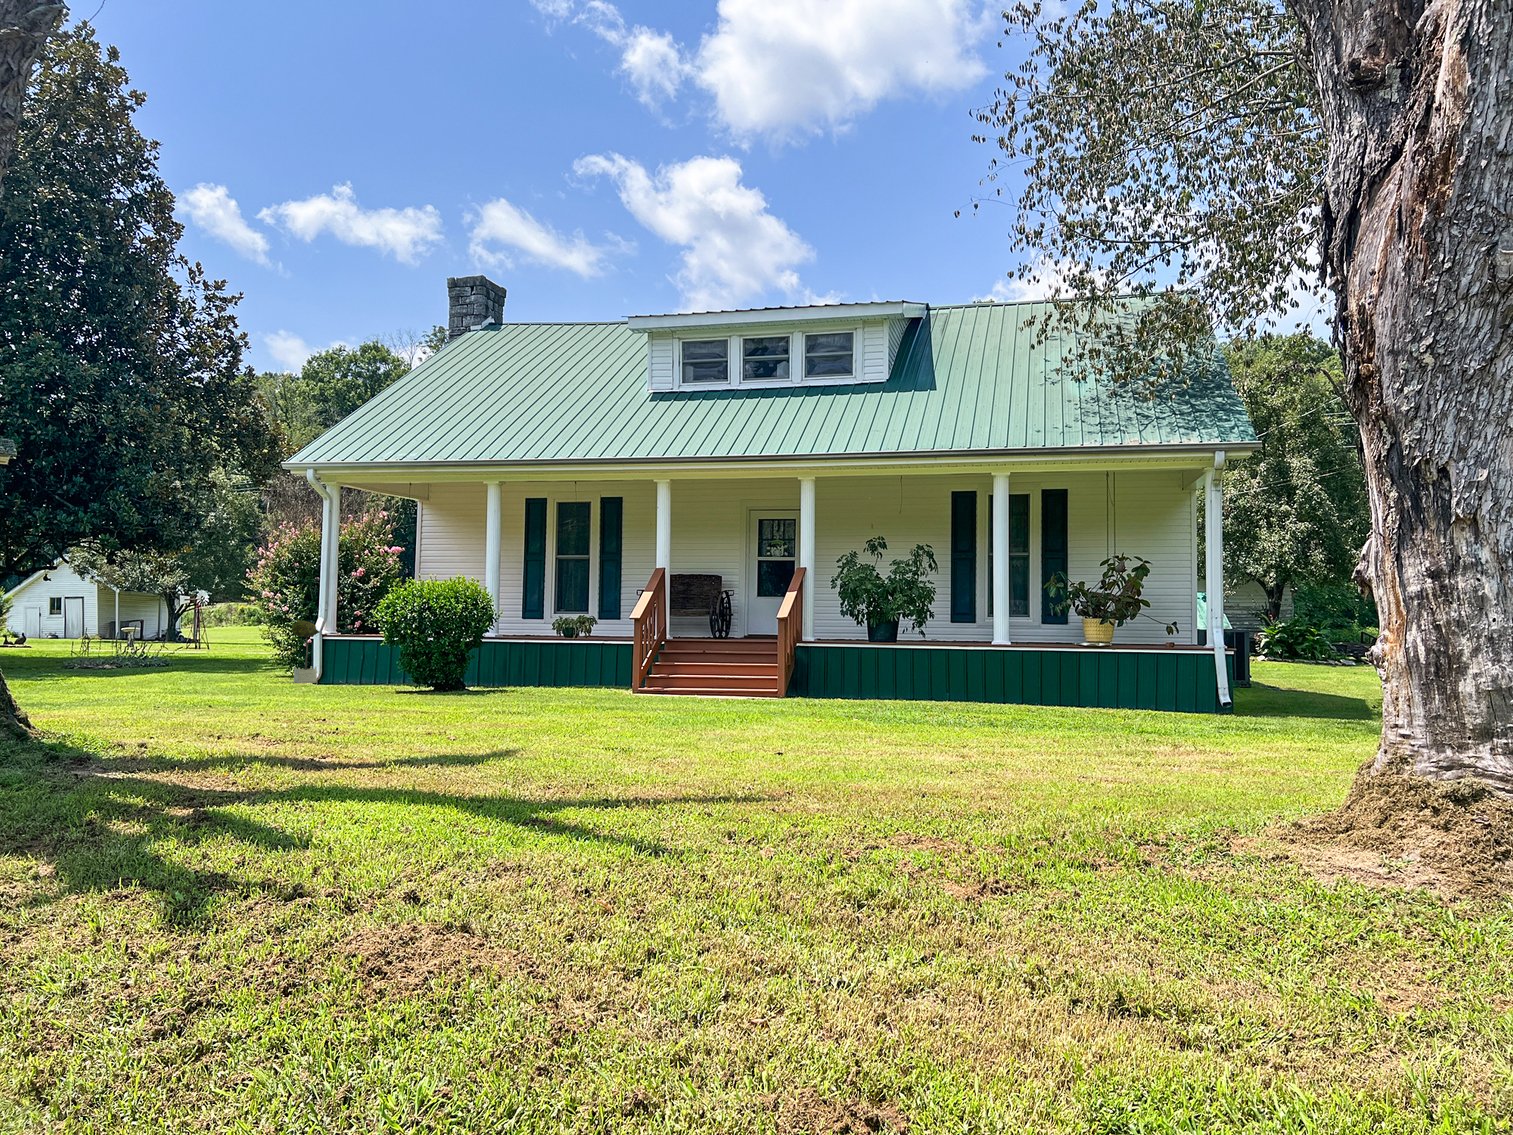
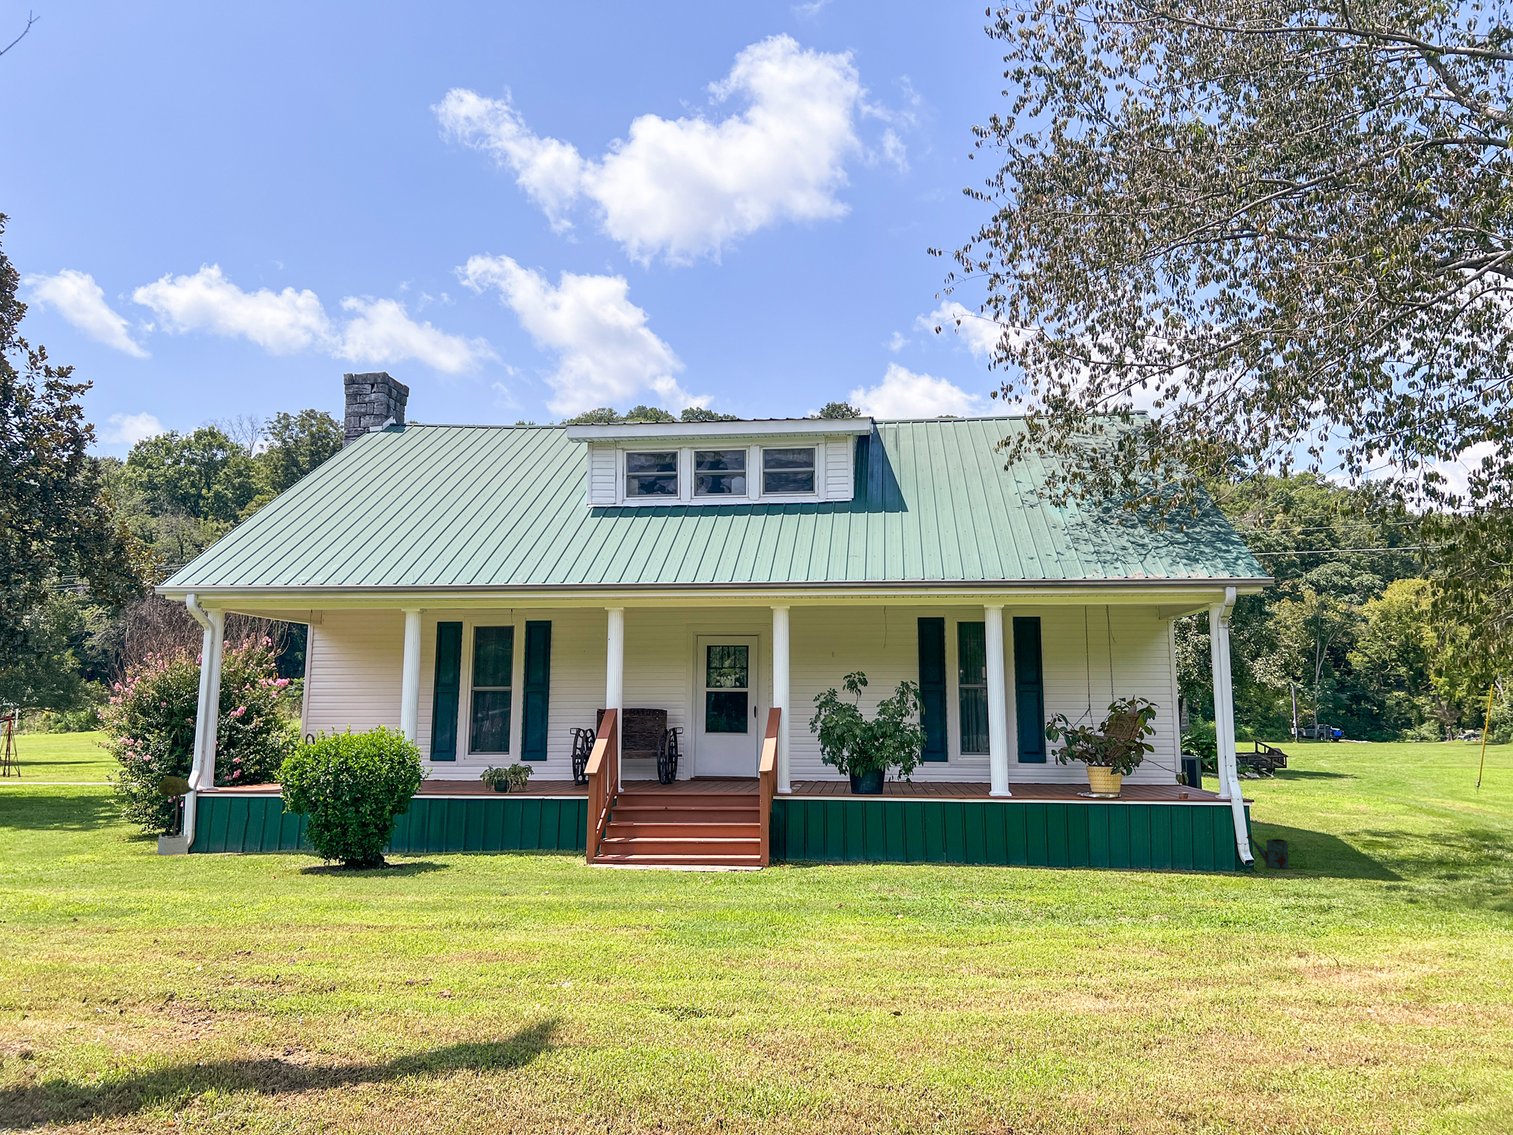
watering can: none [1224,681,1269,712] -> present [1246,834,1295,869]

